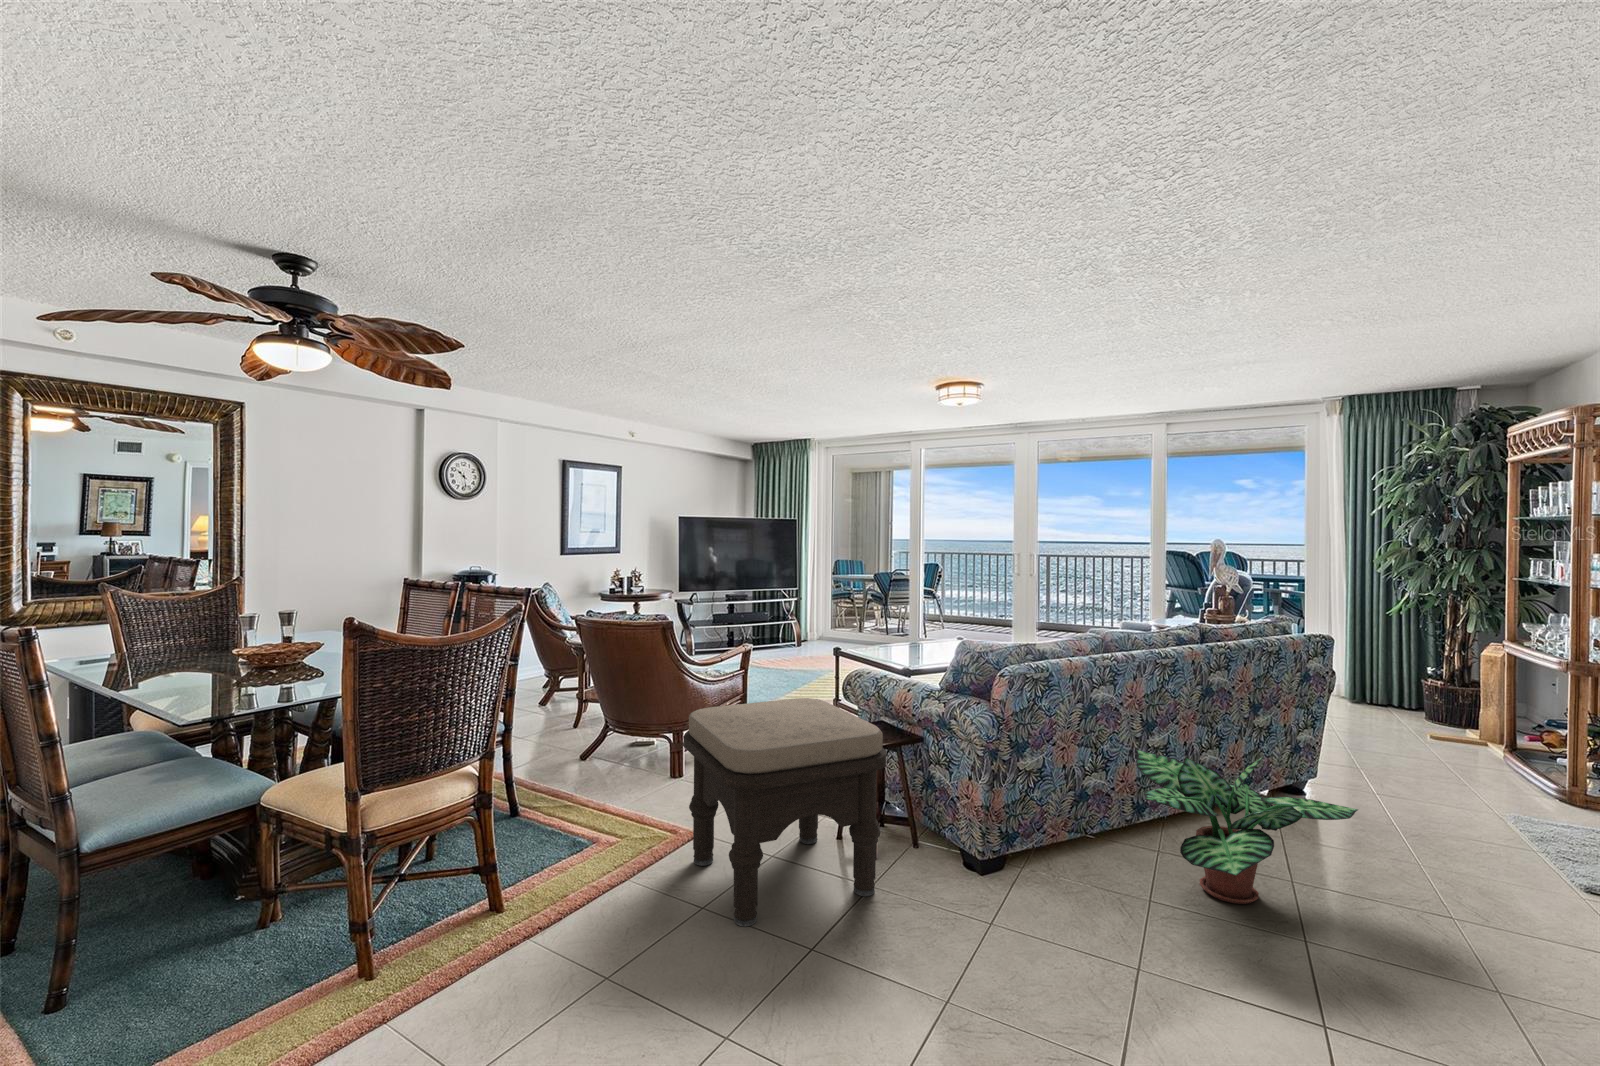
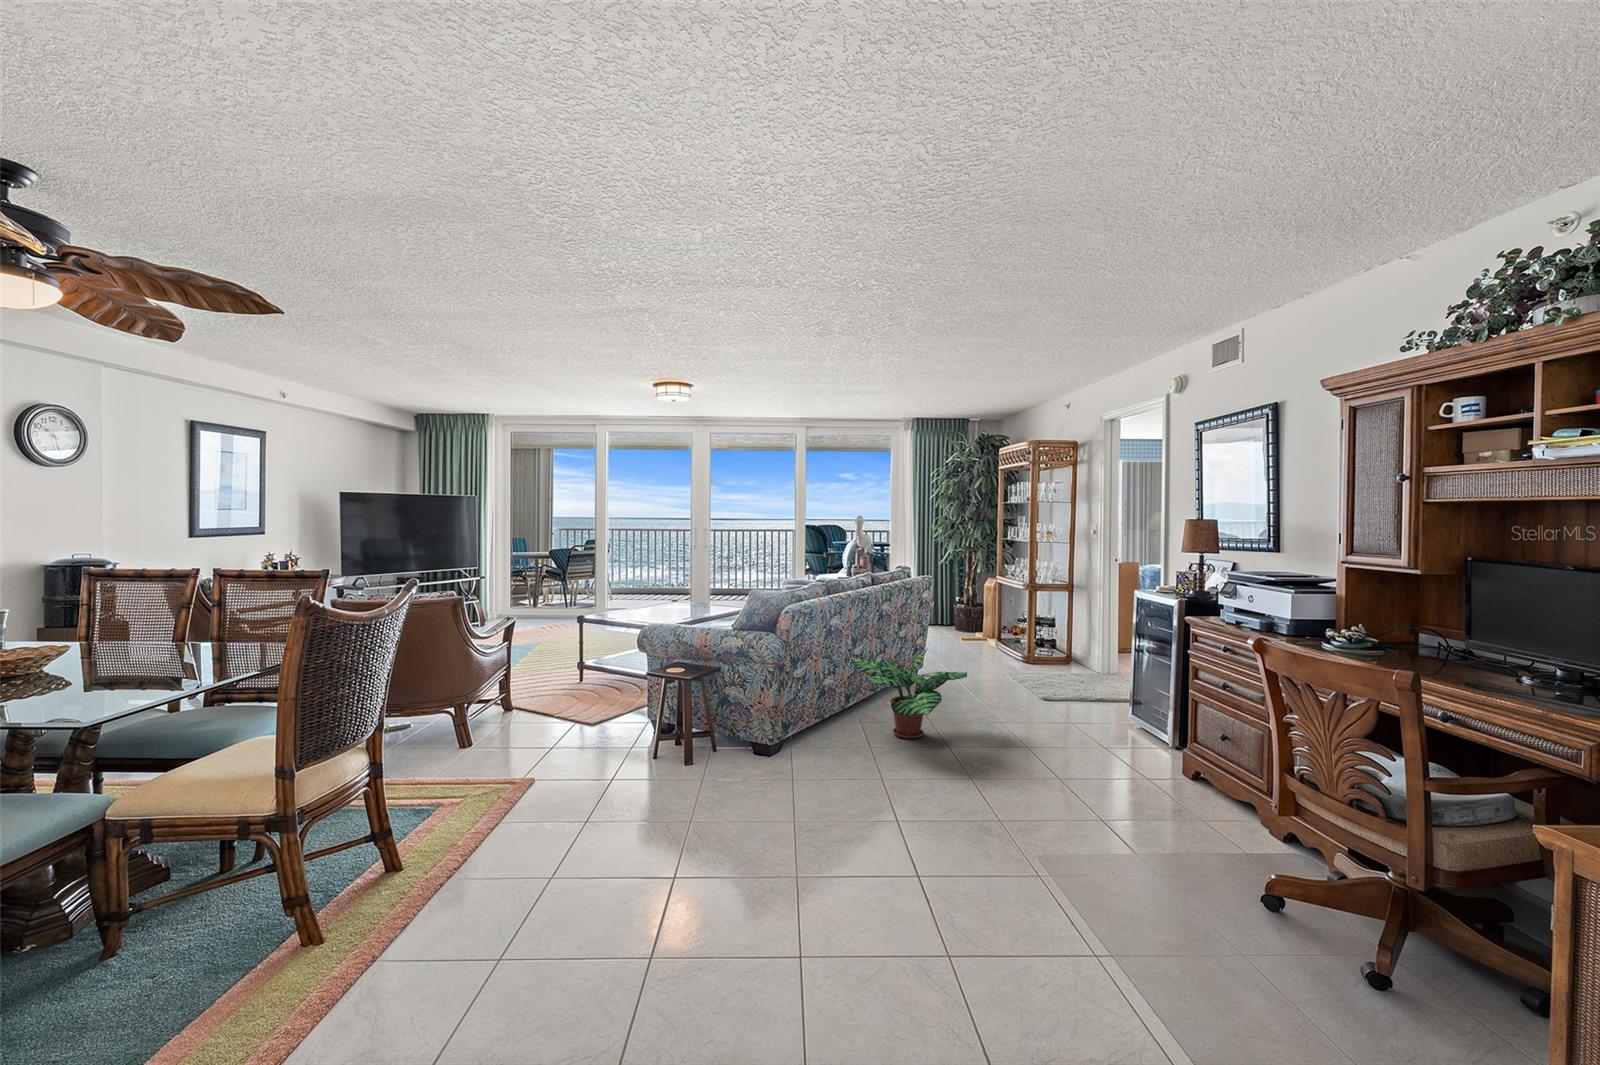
ottoman: present [684,698,886,926] -> none [543,647,718,822]

